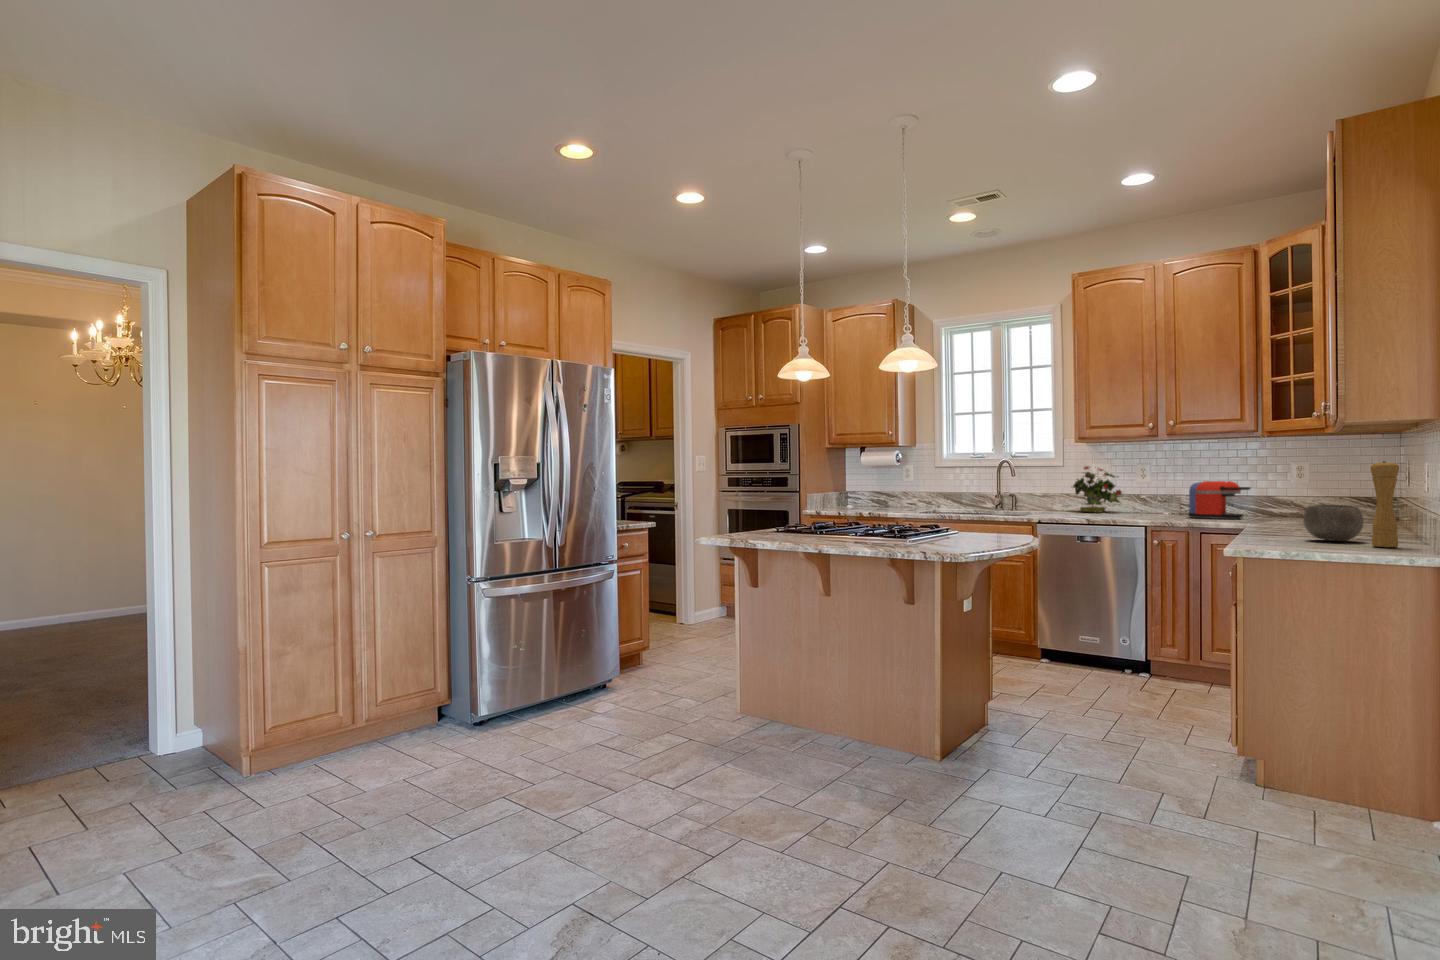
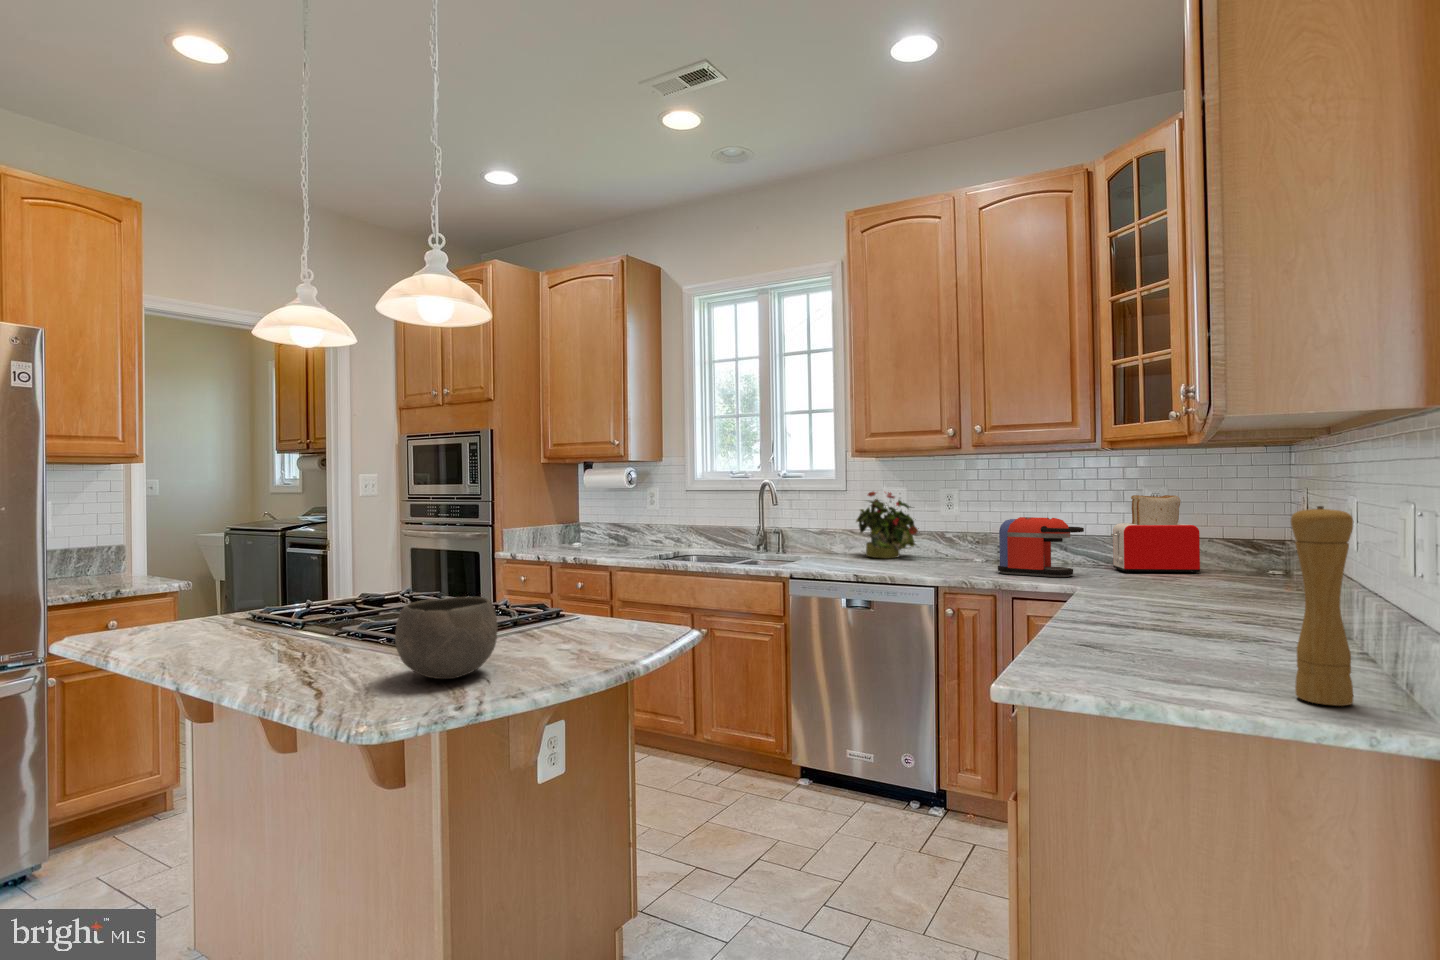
toaster: none [1268,467,1333,518] -> present [1111,495,1200,573]
ceramic bowl: present [1303,505,1364,541] -> present [395,597,498,679]

